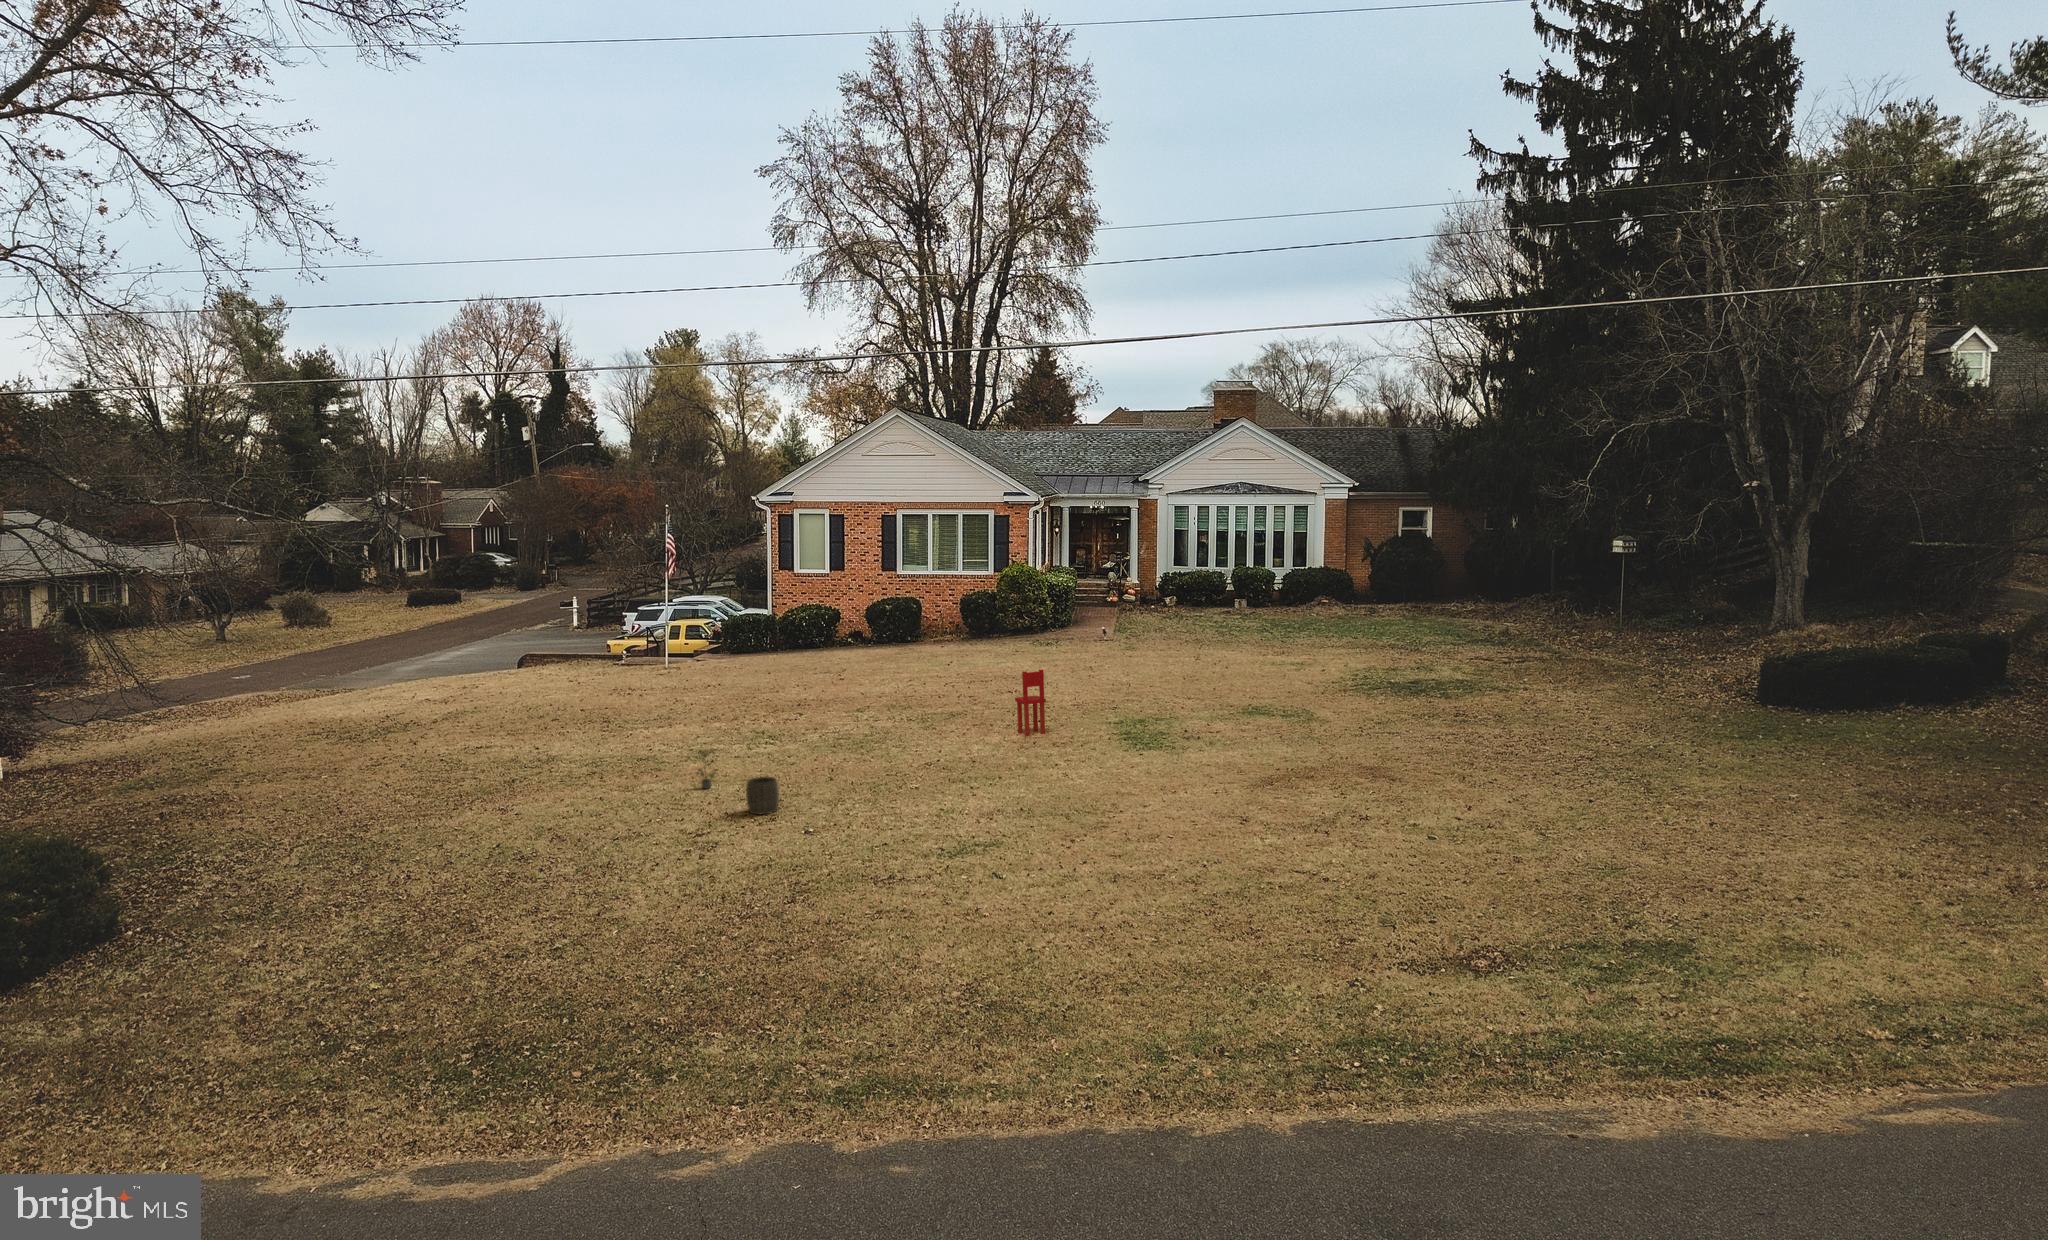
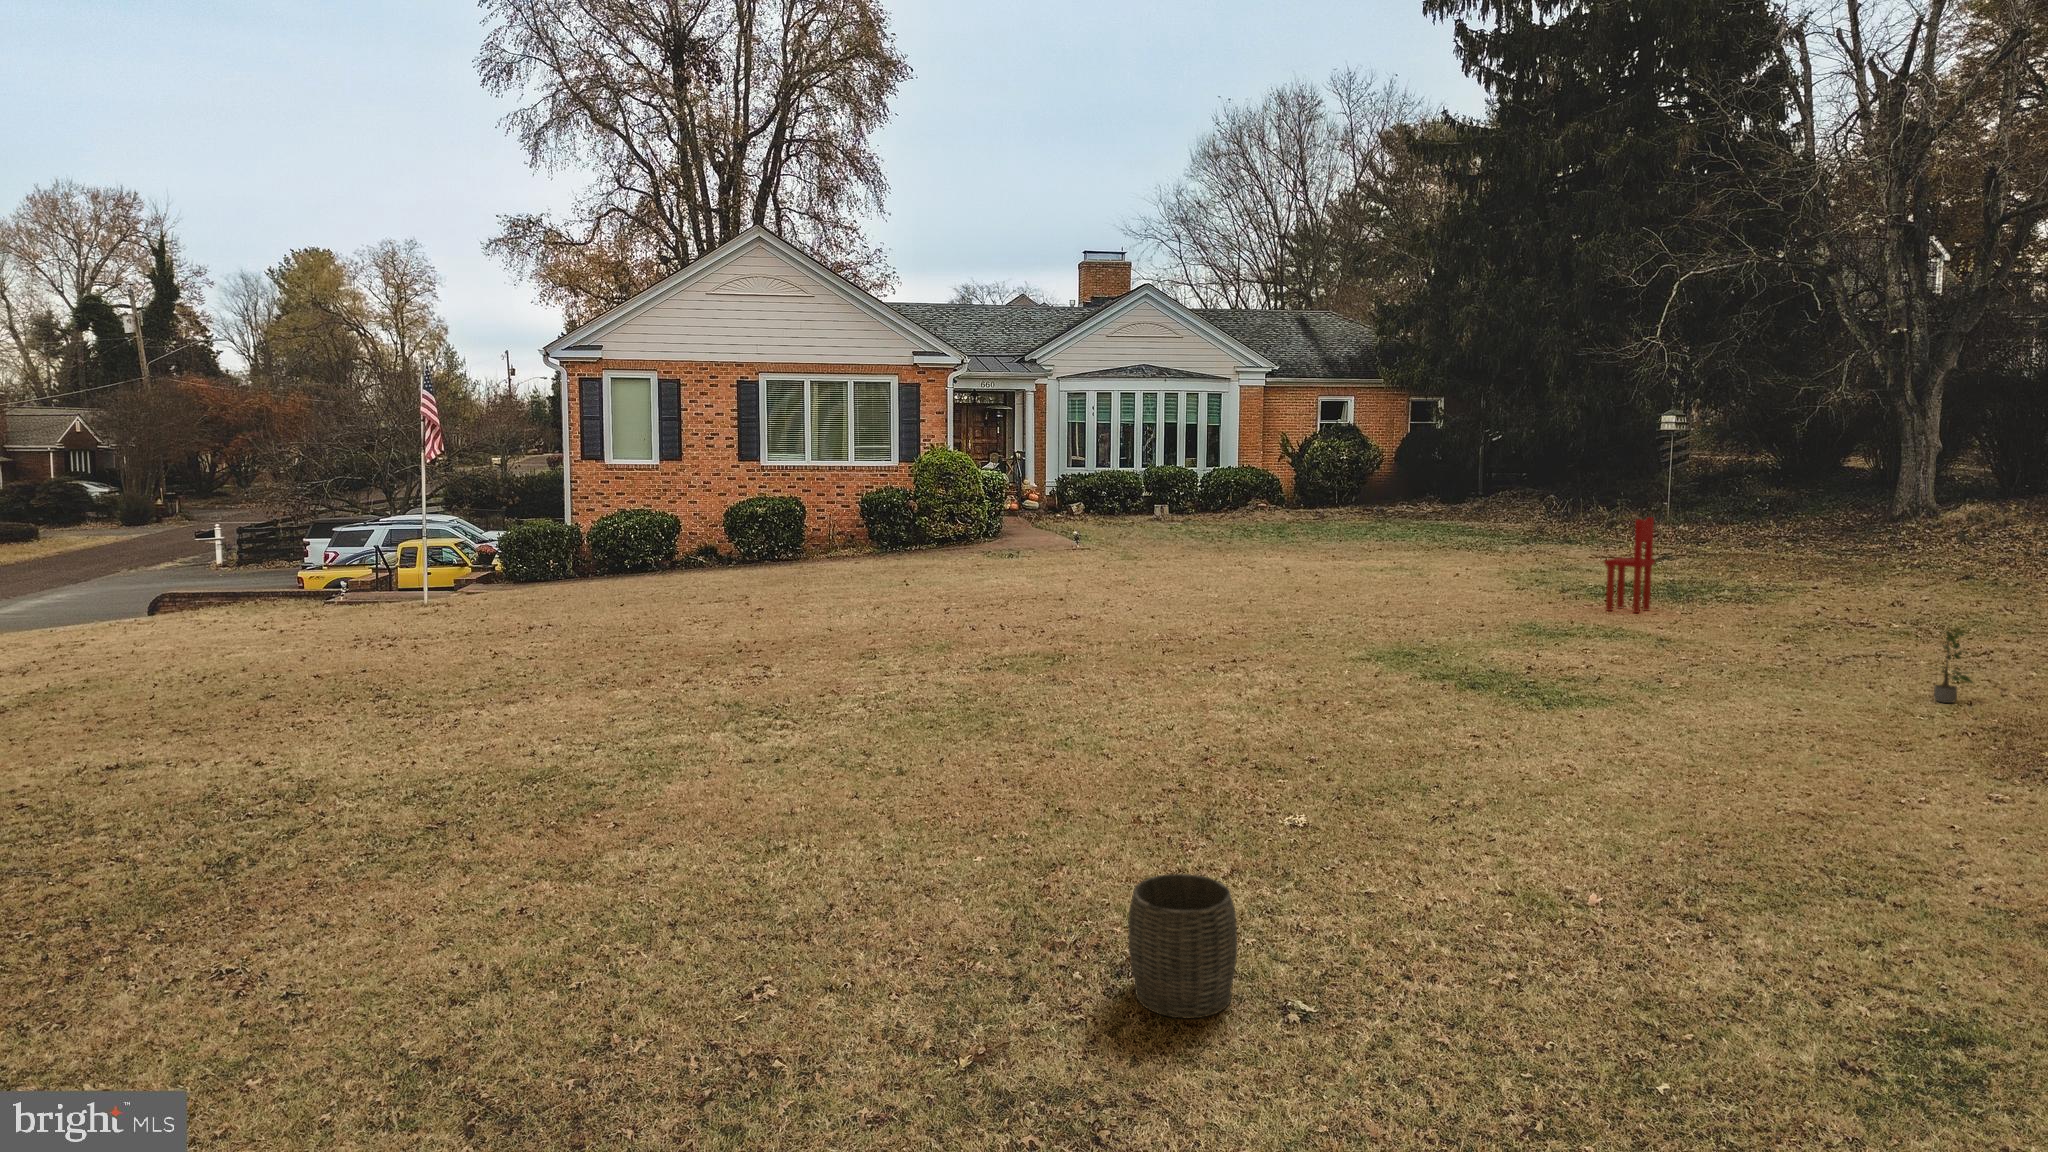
chair: present [1015,670,1046,735] -> present [1605,517,1655,613]
potted plant: present [696,749,715,789] -> present [1934,628,1973,703]

